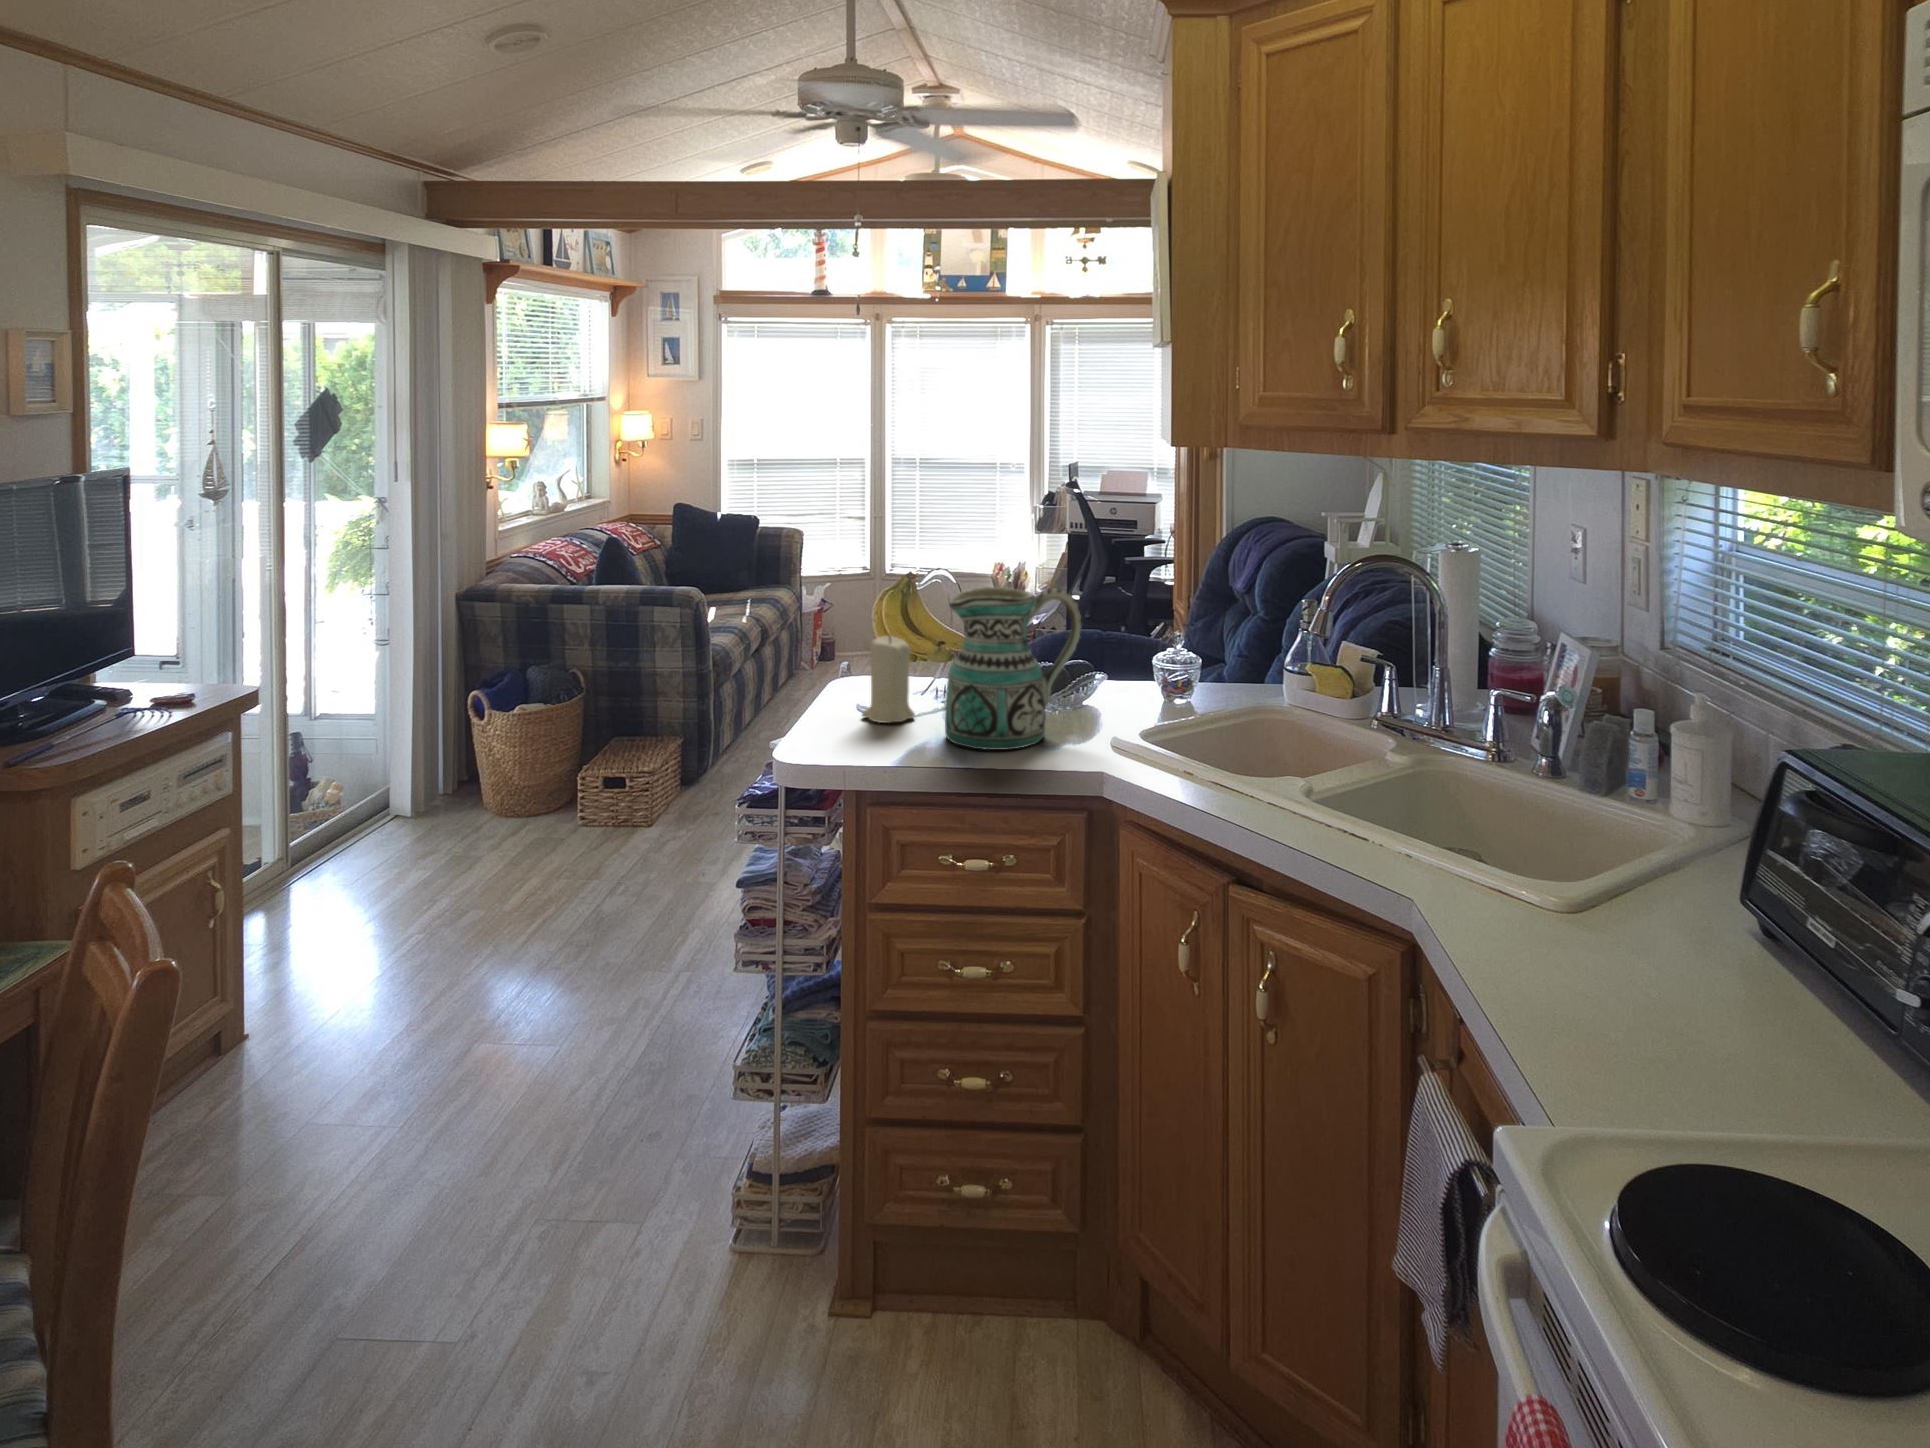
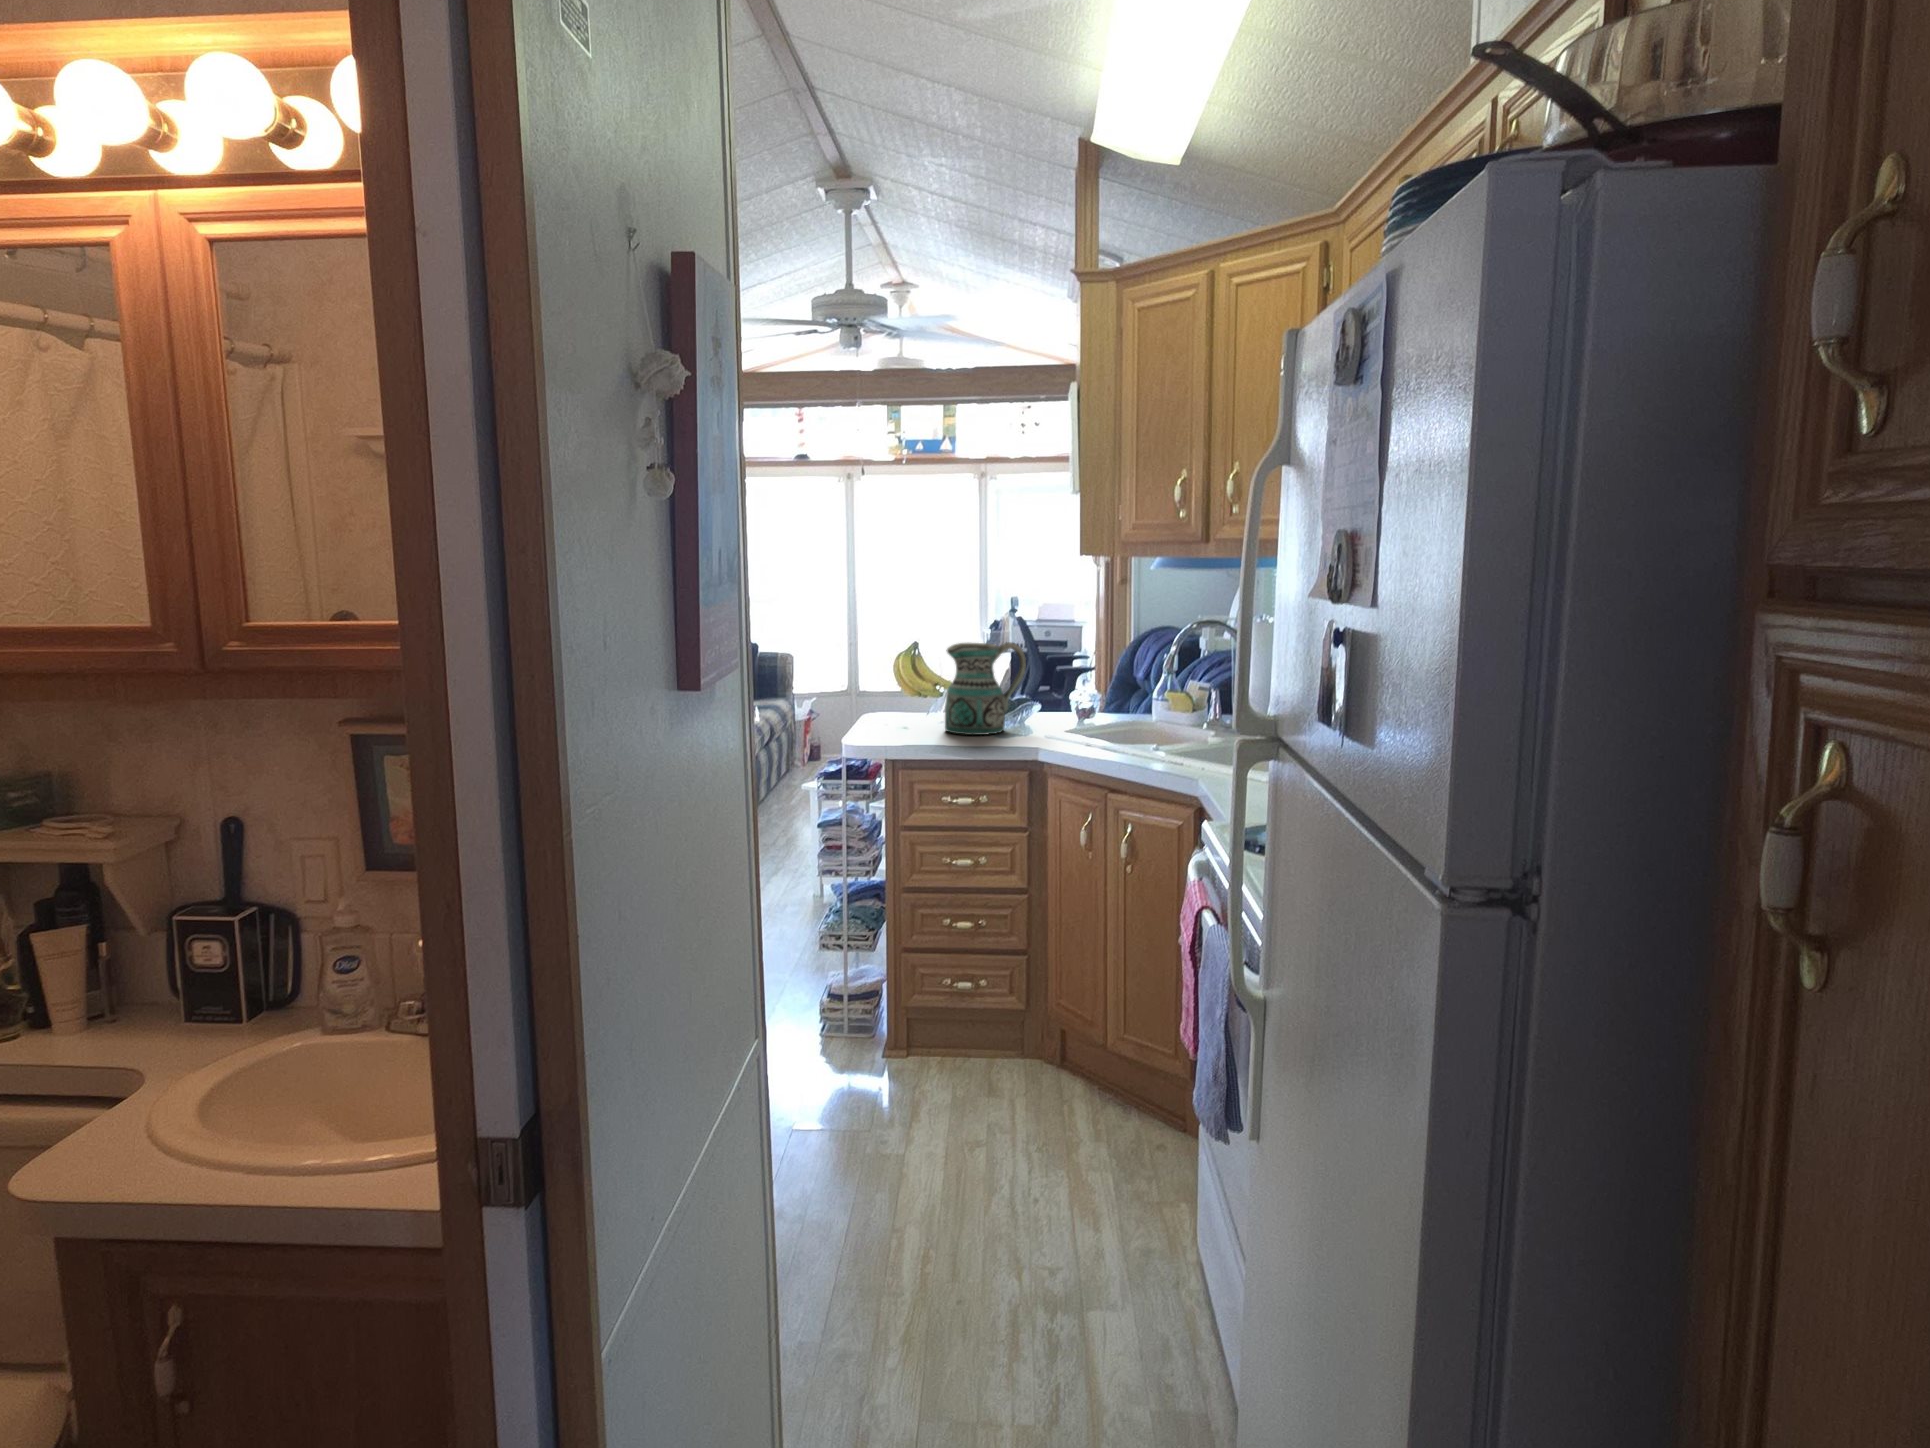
candle: present [862,636,915,723] -> none [892,674,925,726]

